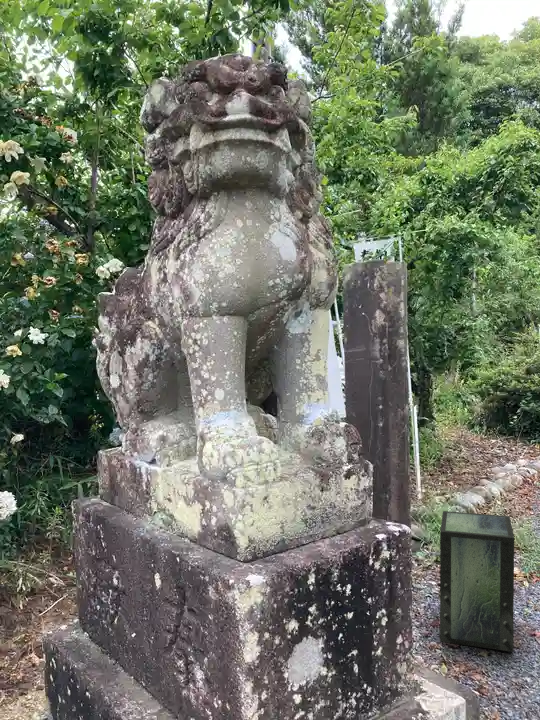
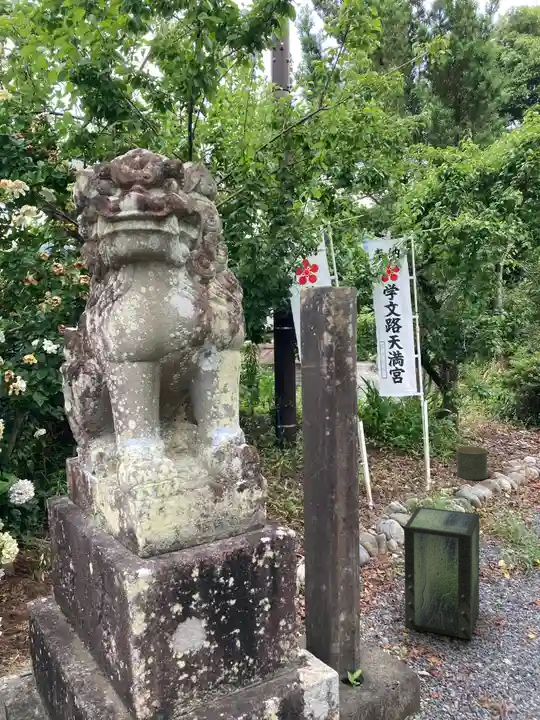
planter: none [442,455,473,488] -> present [456,446,487,480]

